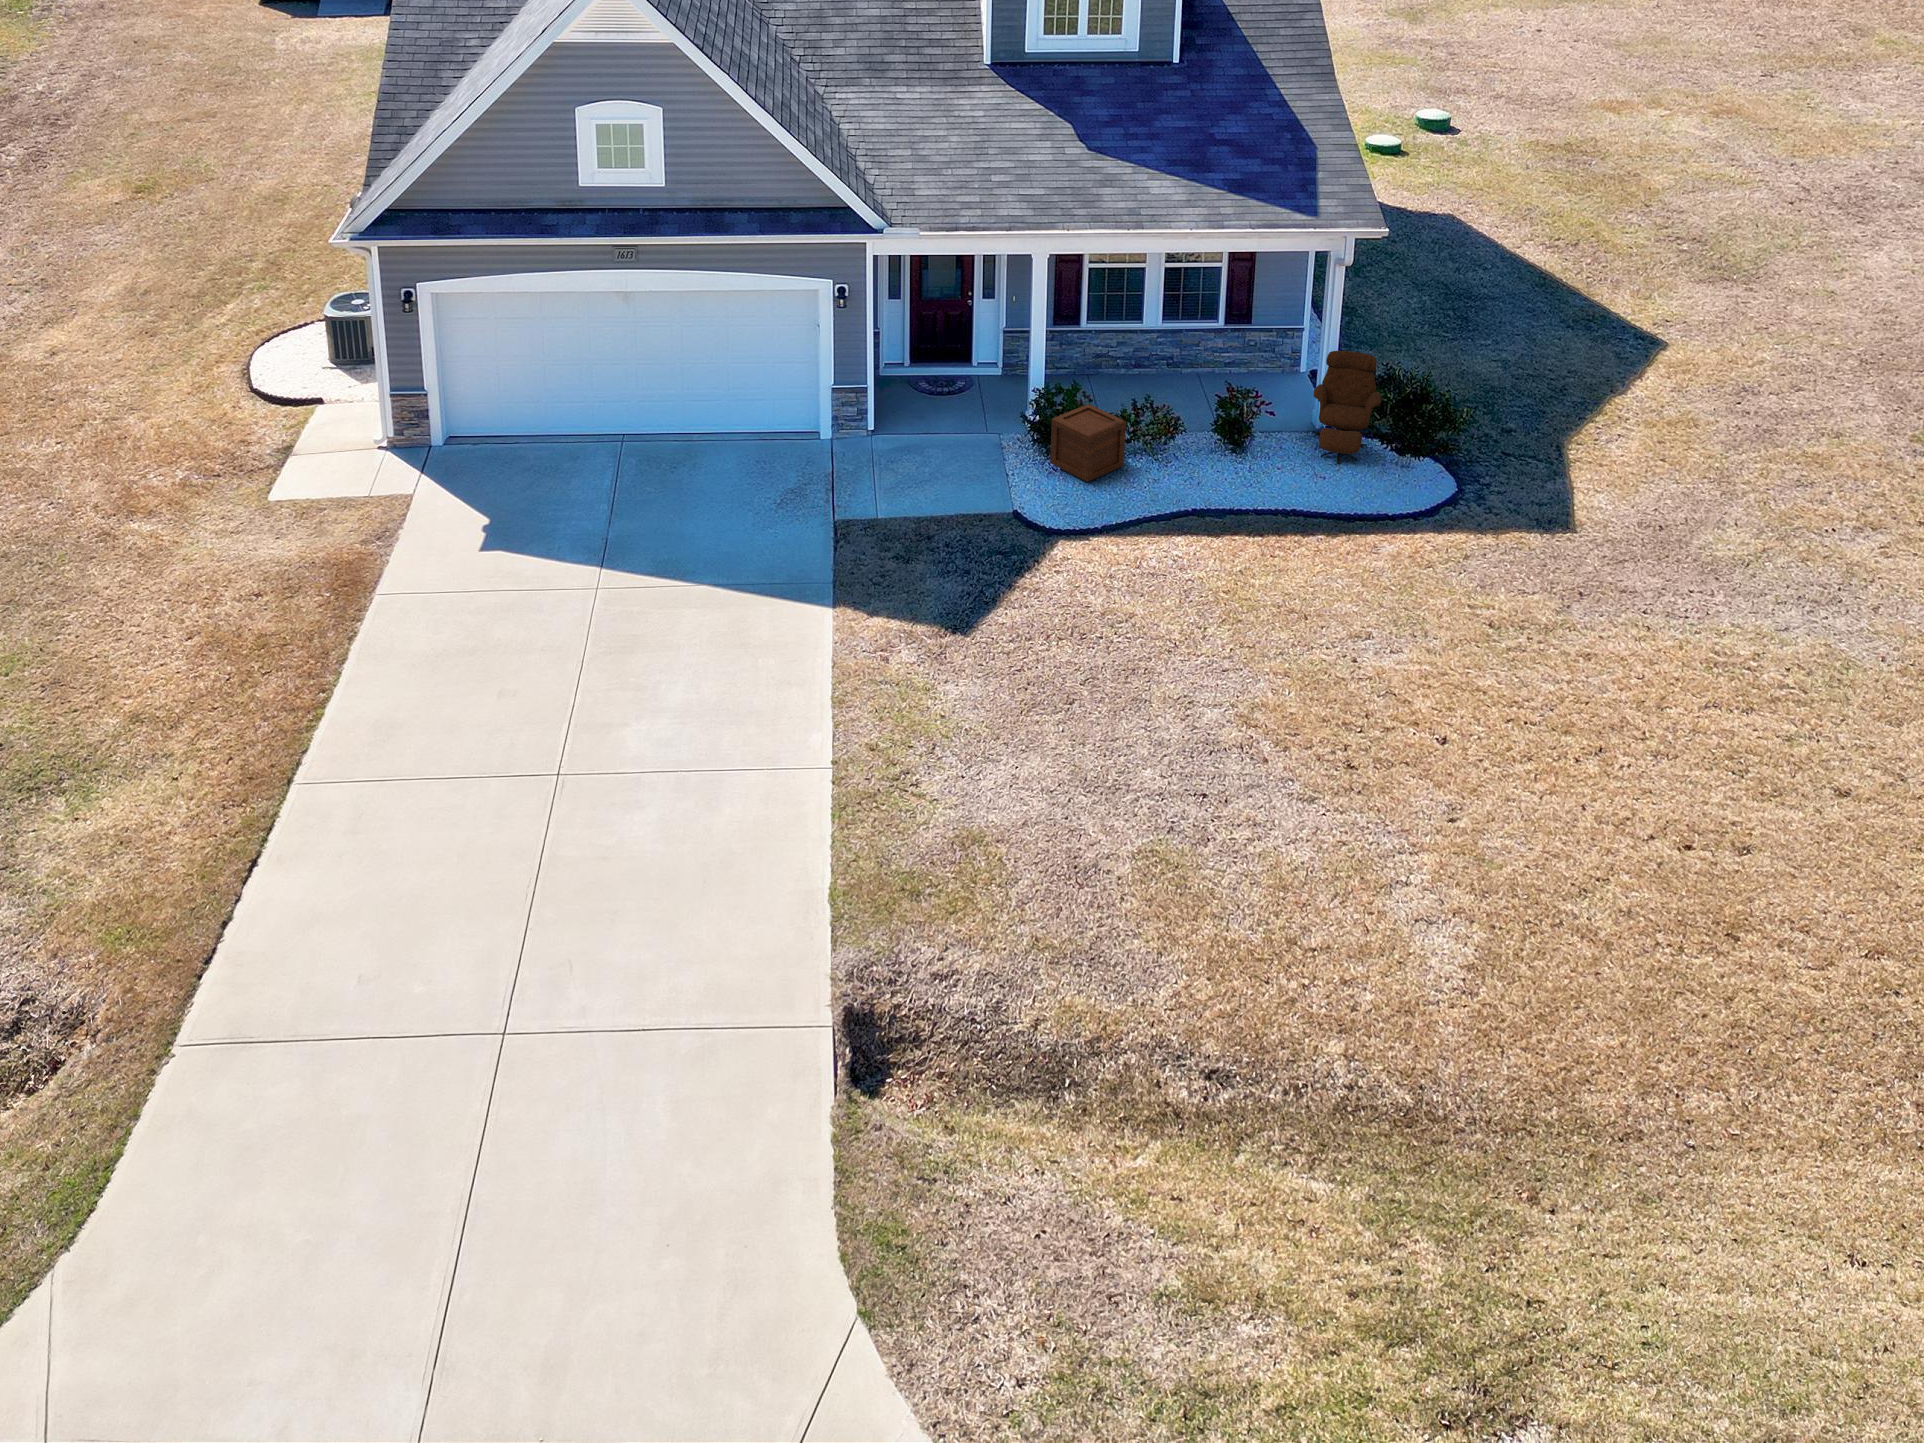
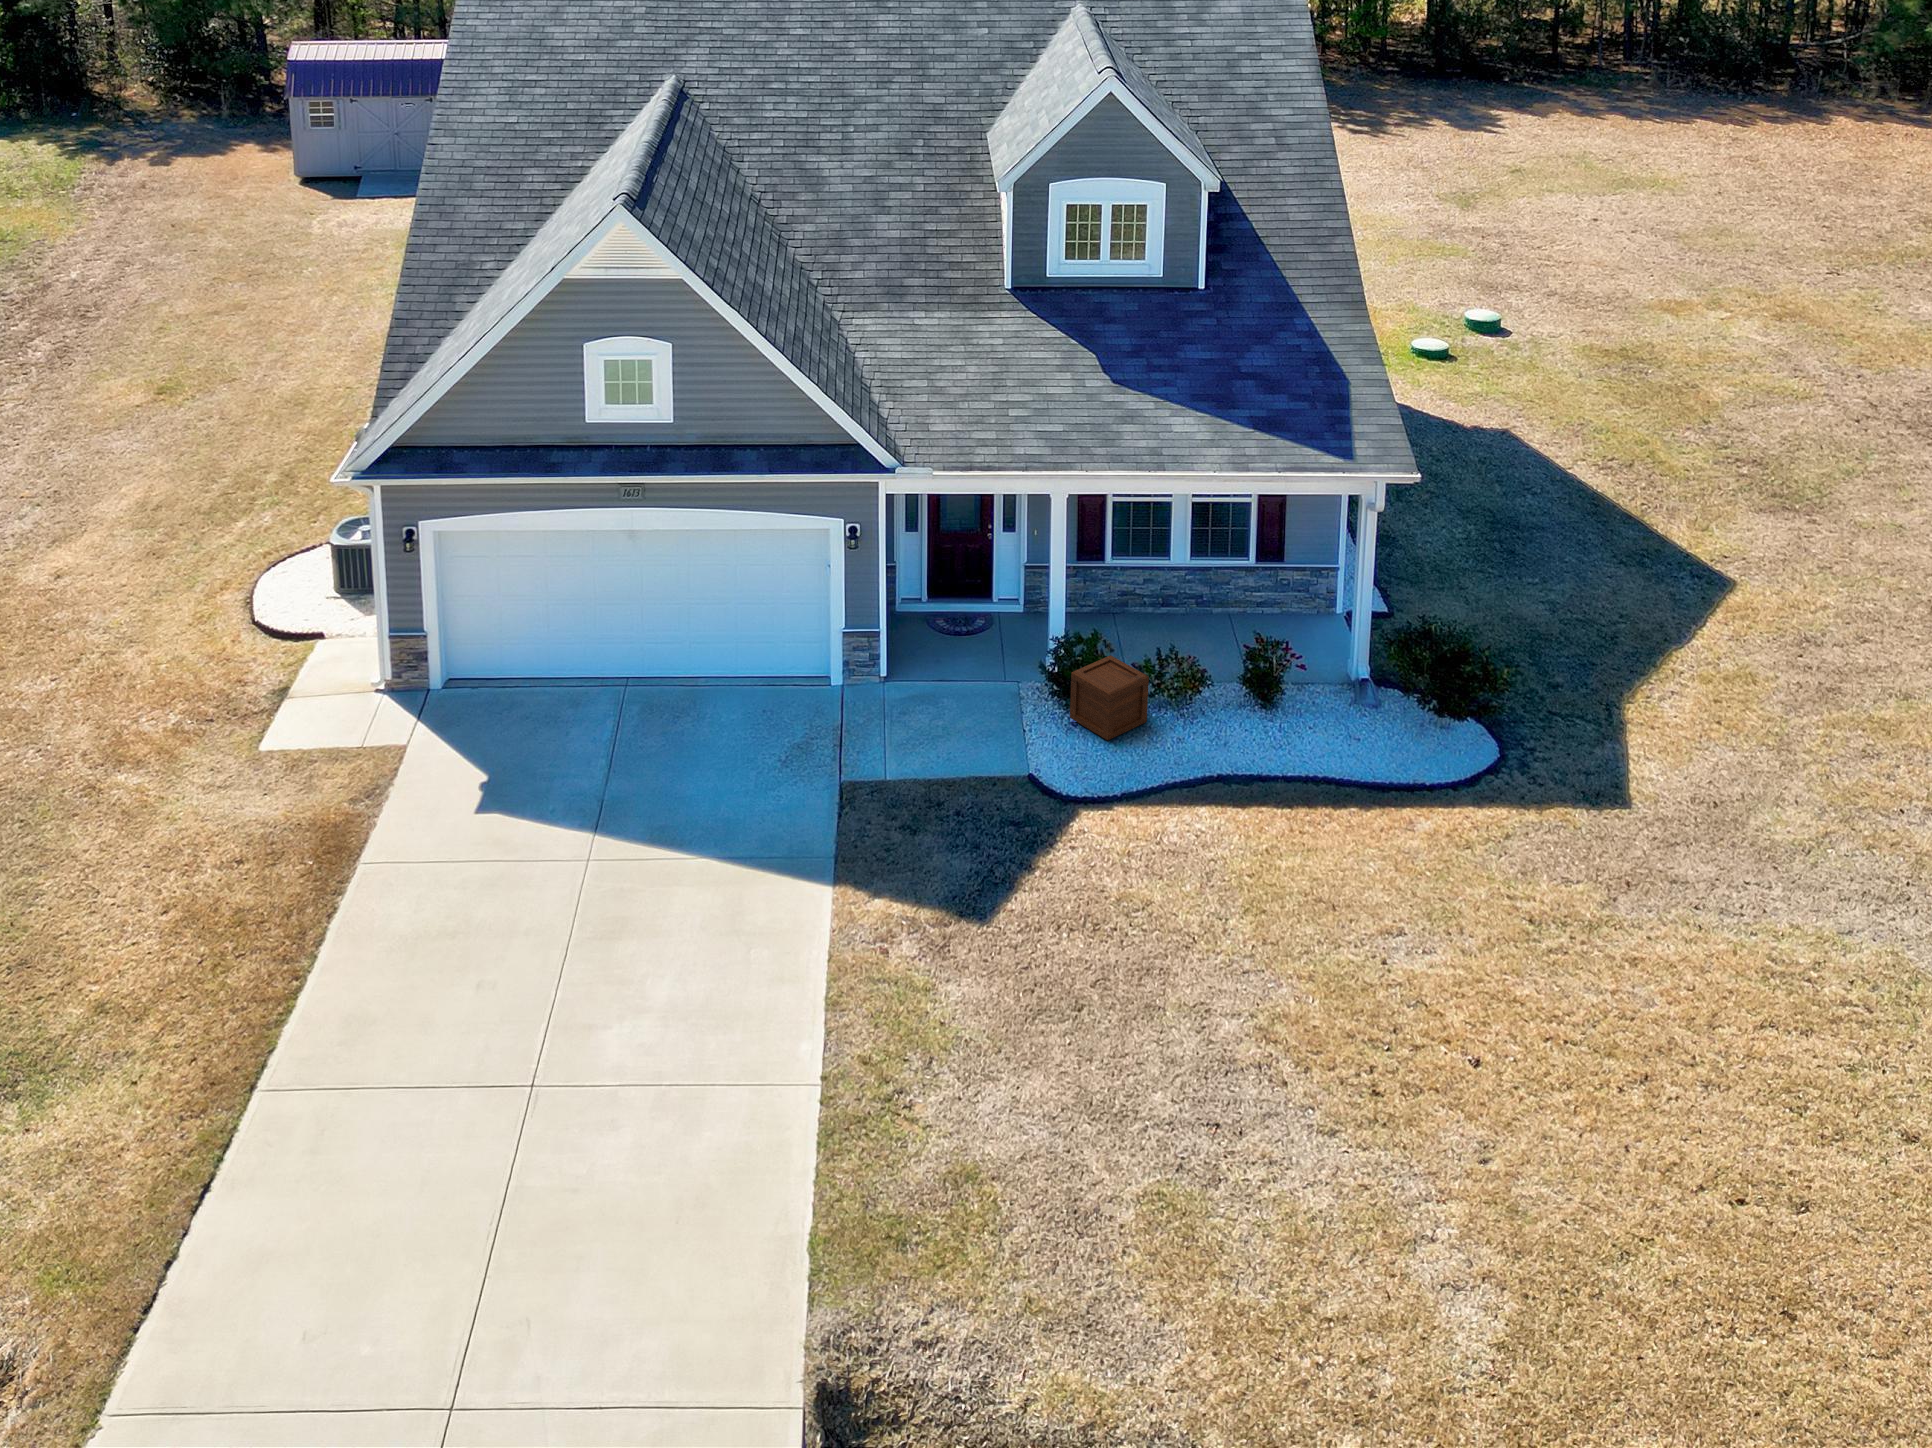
lounge chair: present [1313,351,1381,464] -> none [1347,600,1419,723]

